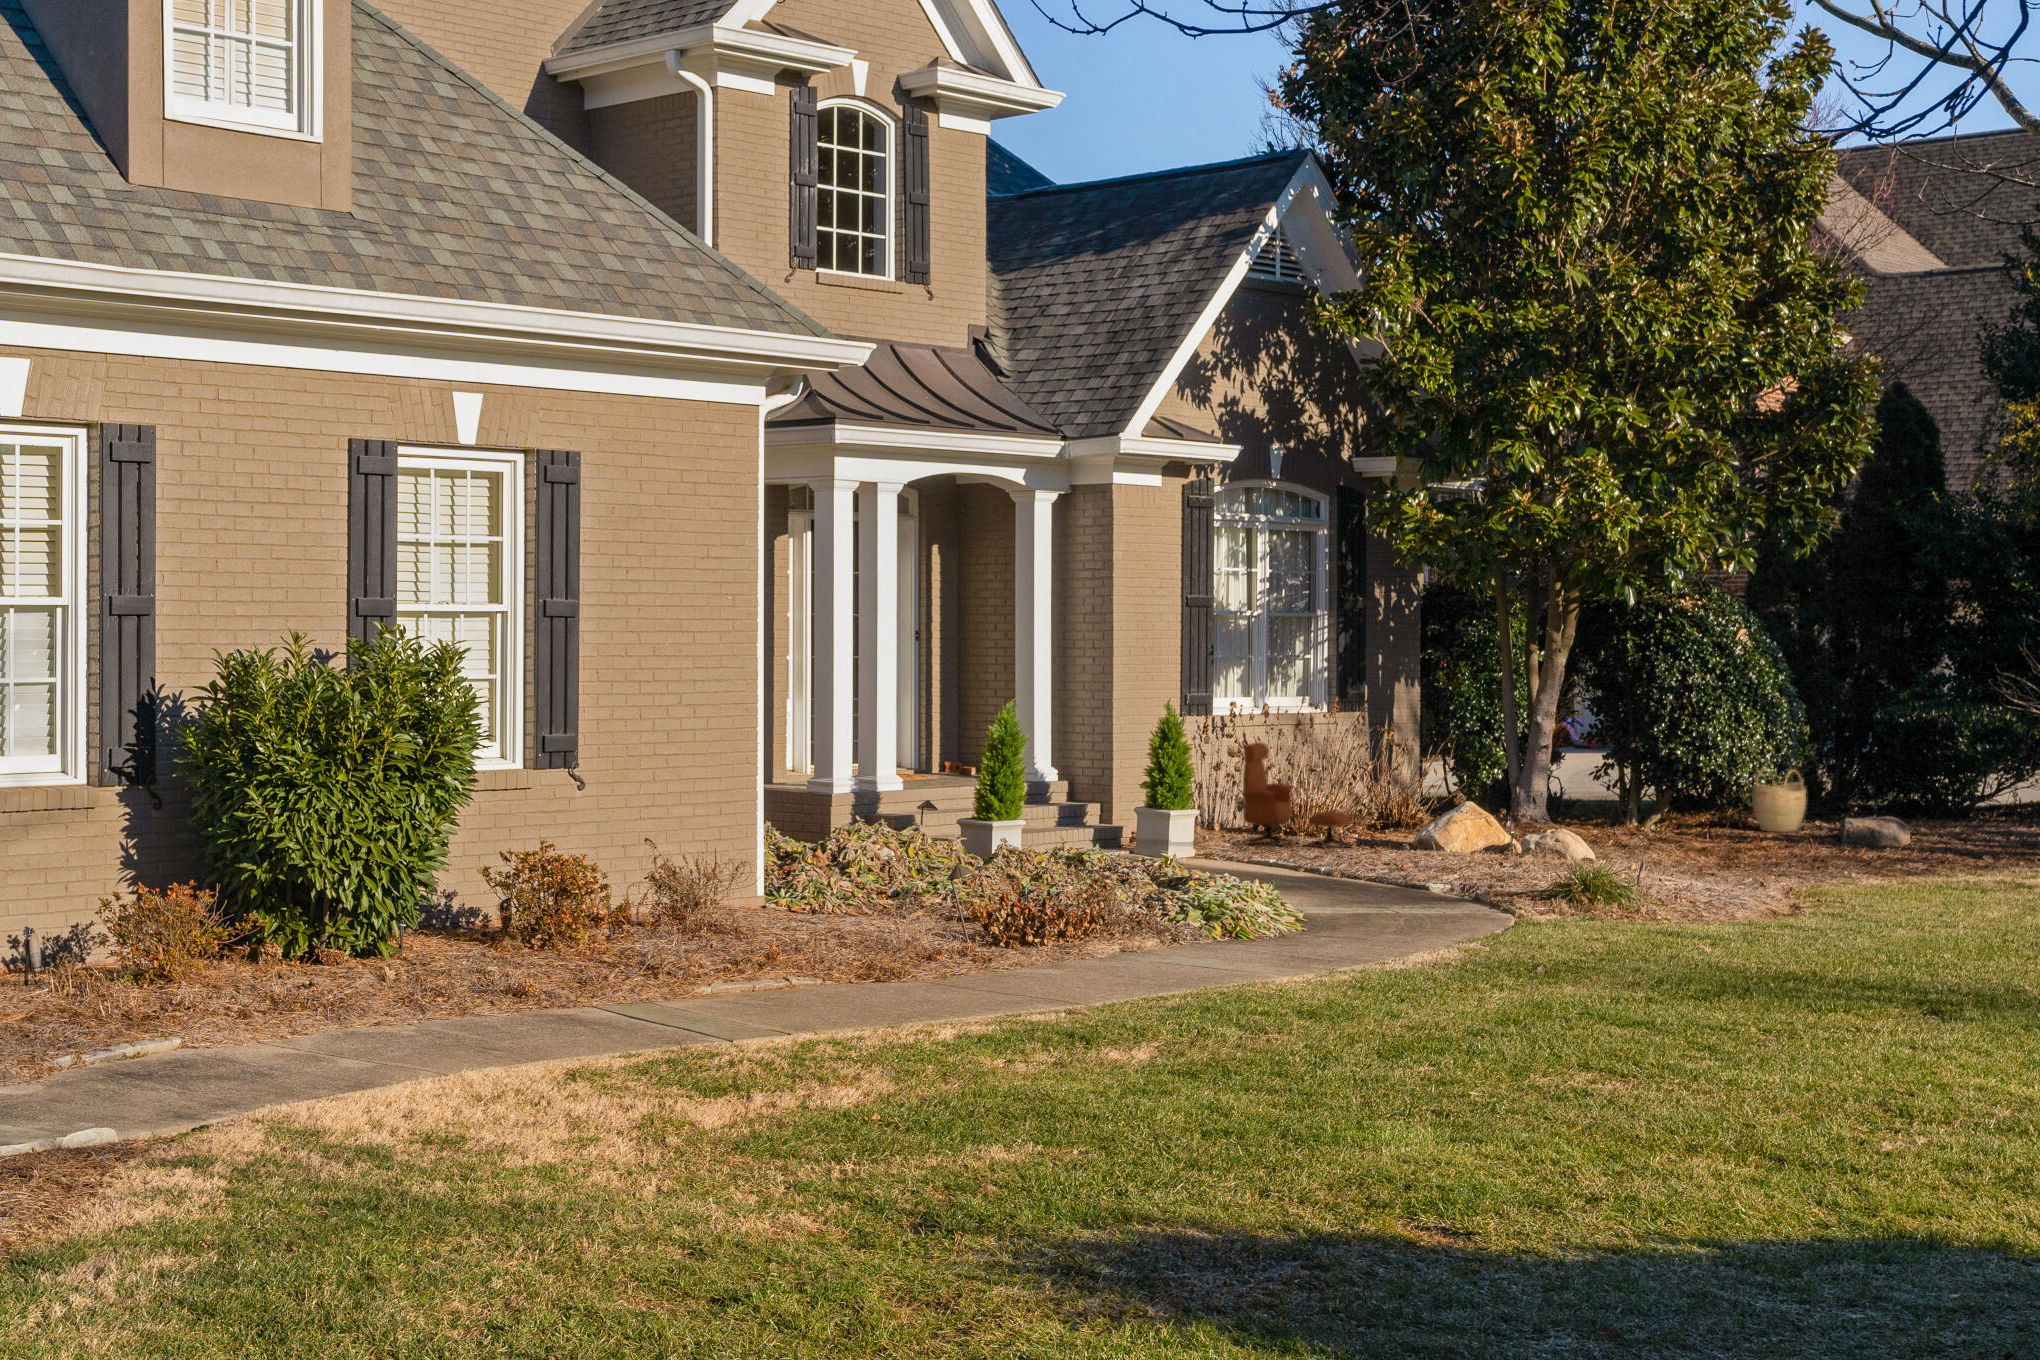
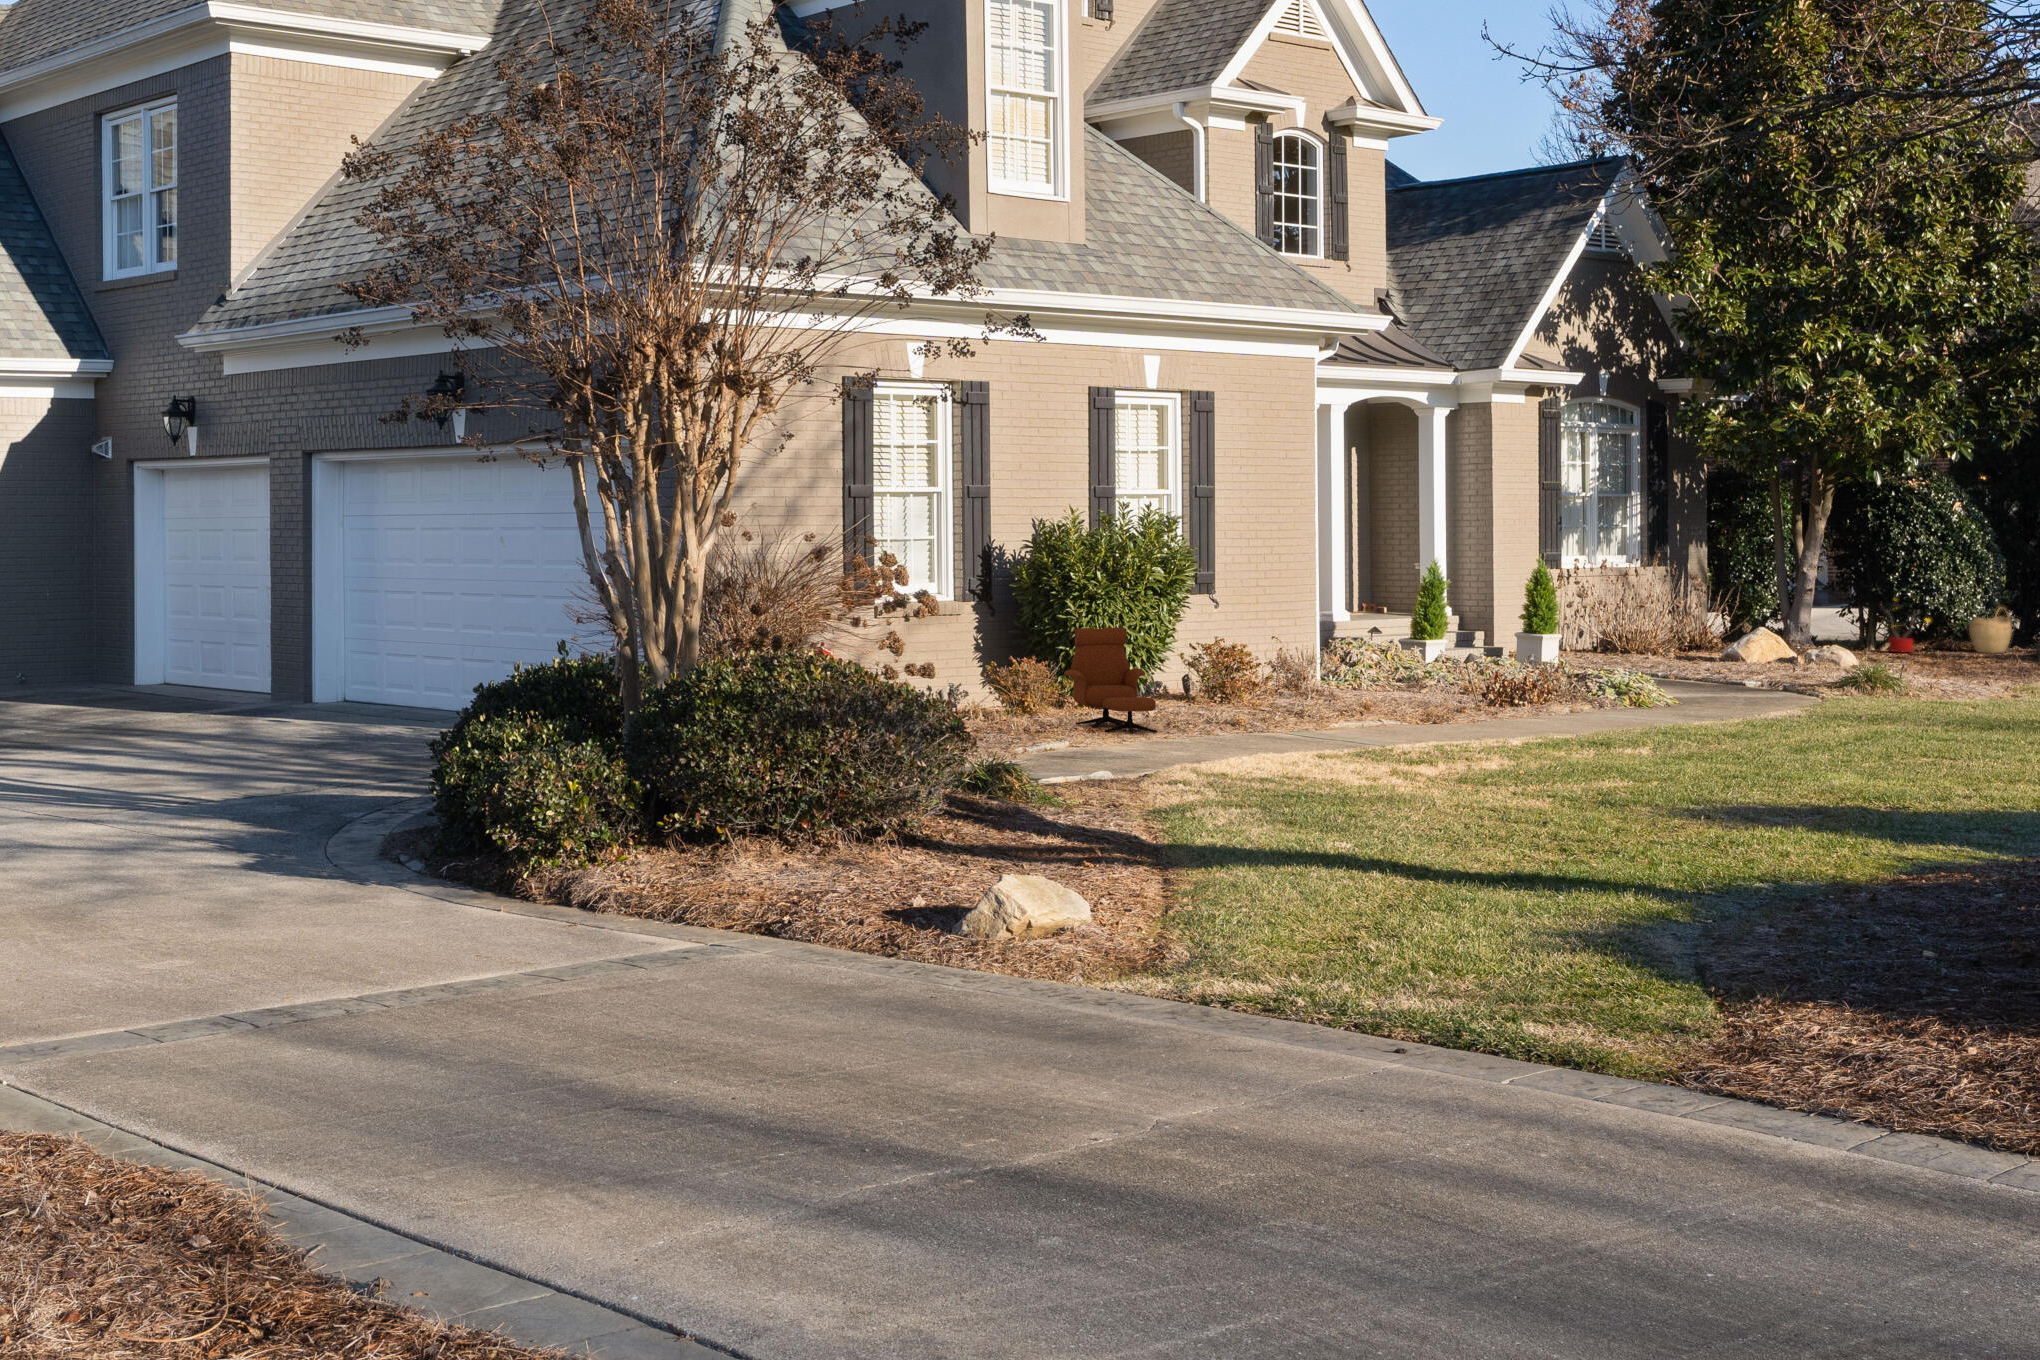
lounge chair: present [1242,742,1352,848] -> present [1064,627,1157,734]
decorative plant: none [1639,755,1702,831] -> present [1881,604,1930,653]

